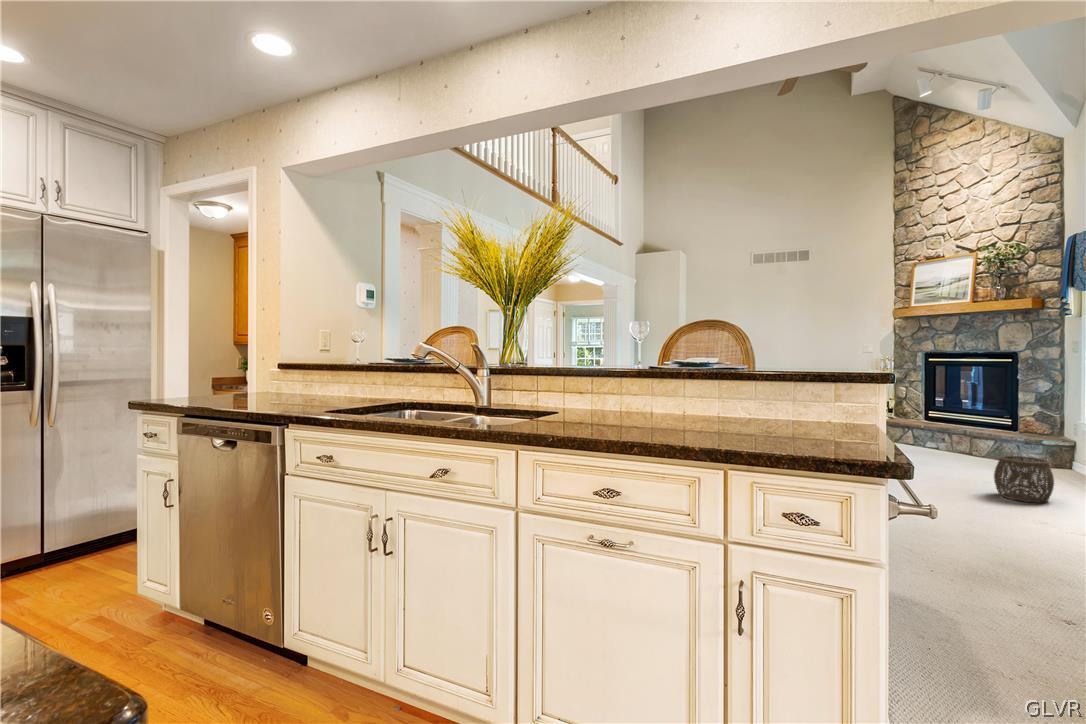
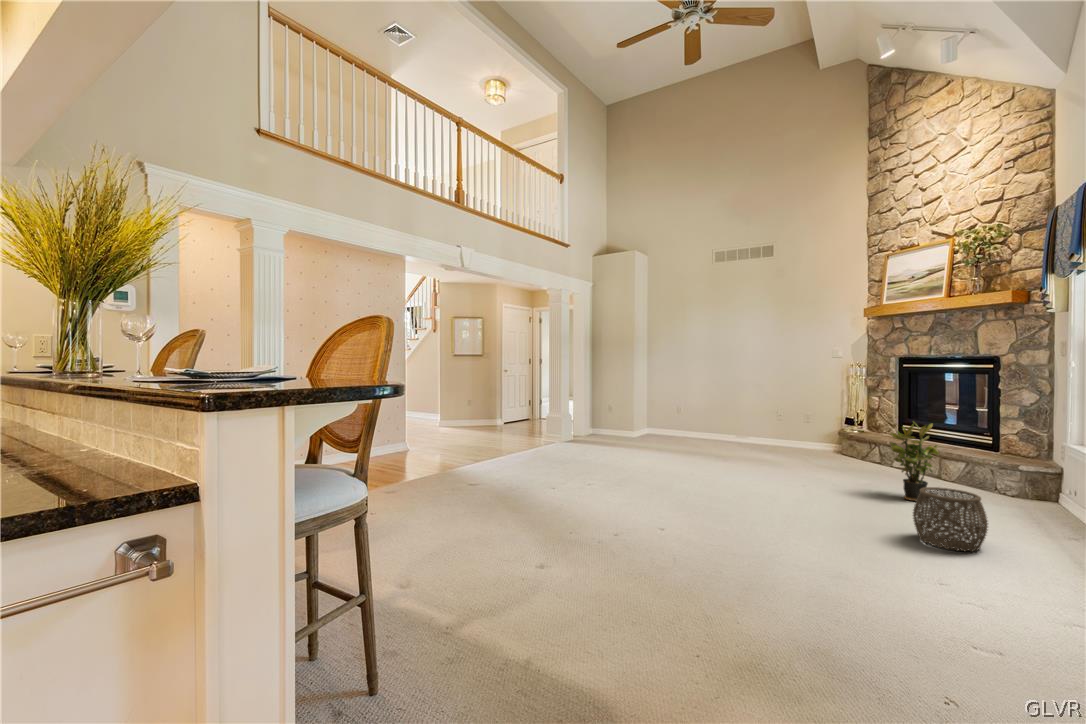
potted plant: none [945,406,987,472] -> present [890,422,939,501]

